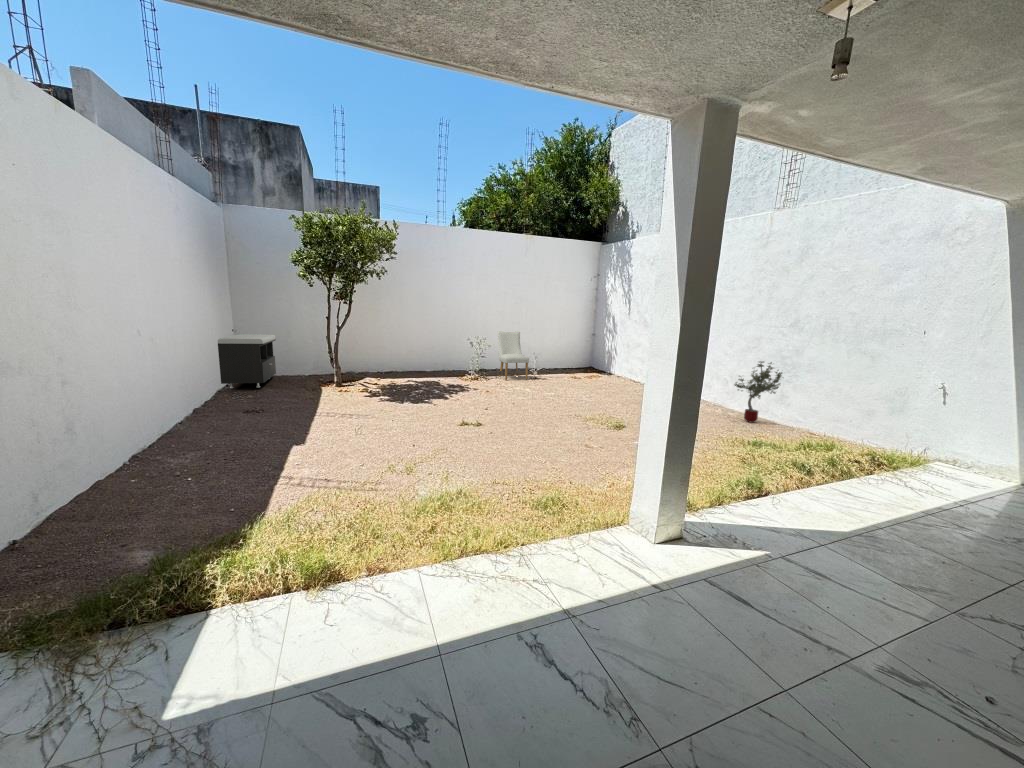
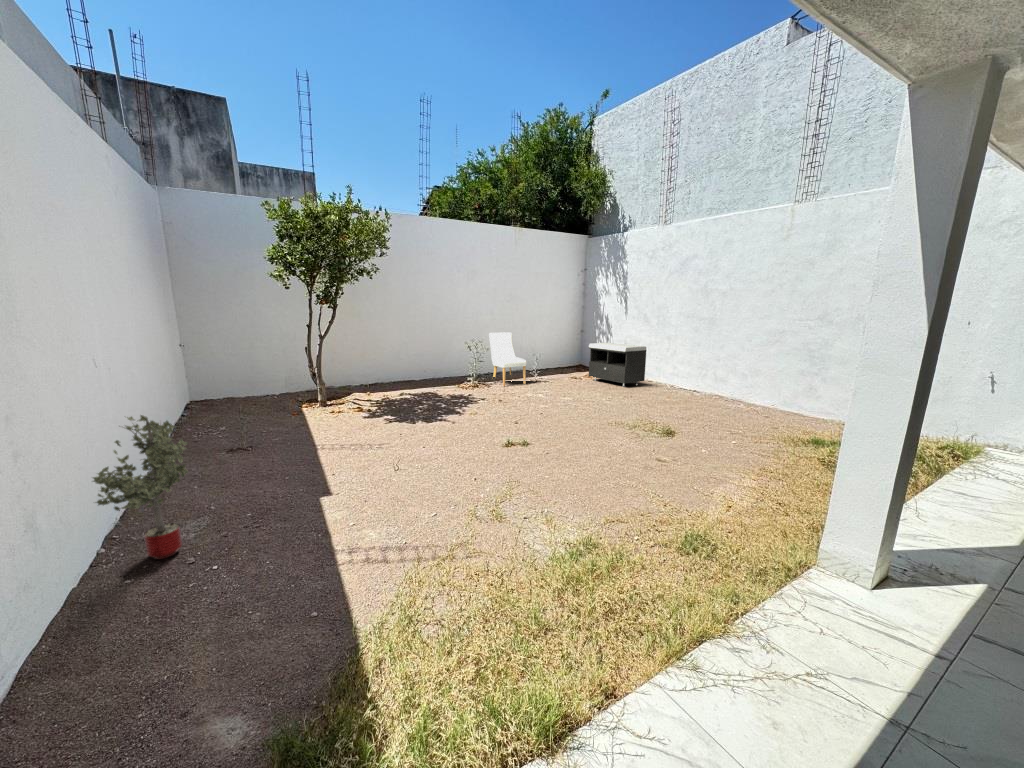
storage bench: present [218,334,276,388] -> present [589,343,647,387]
potted tree: present [734,361,782,423] -> present [93,415,188,559]

